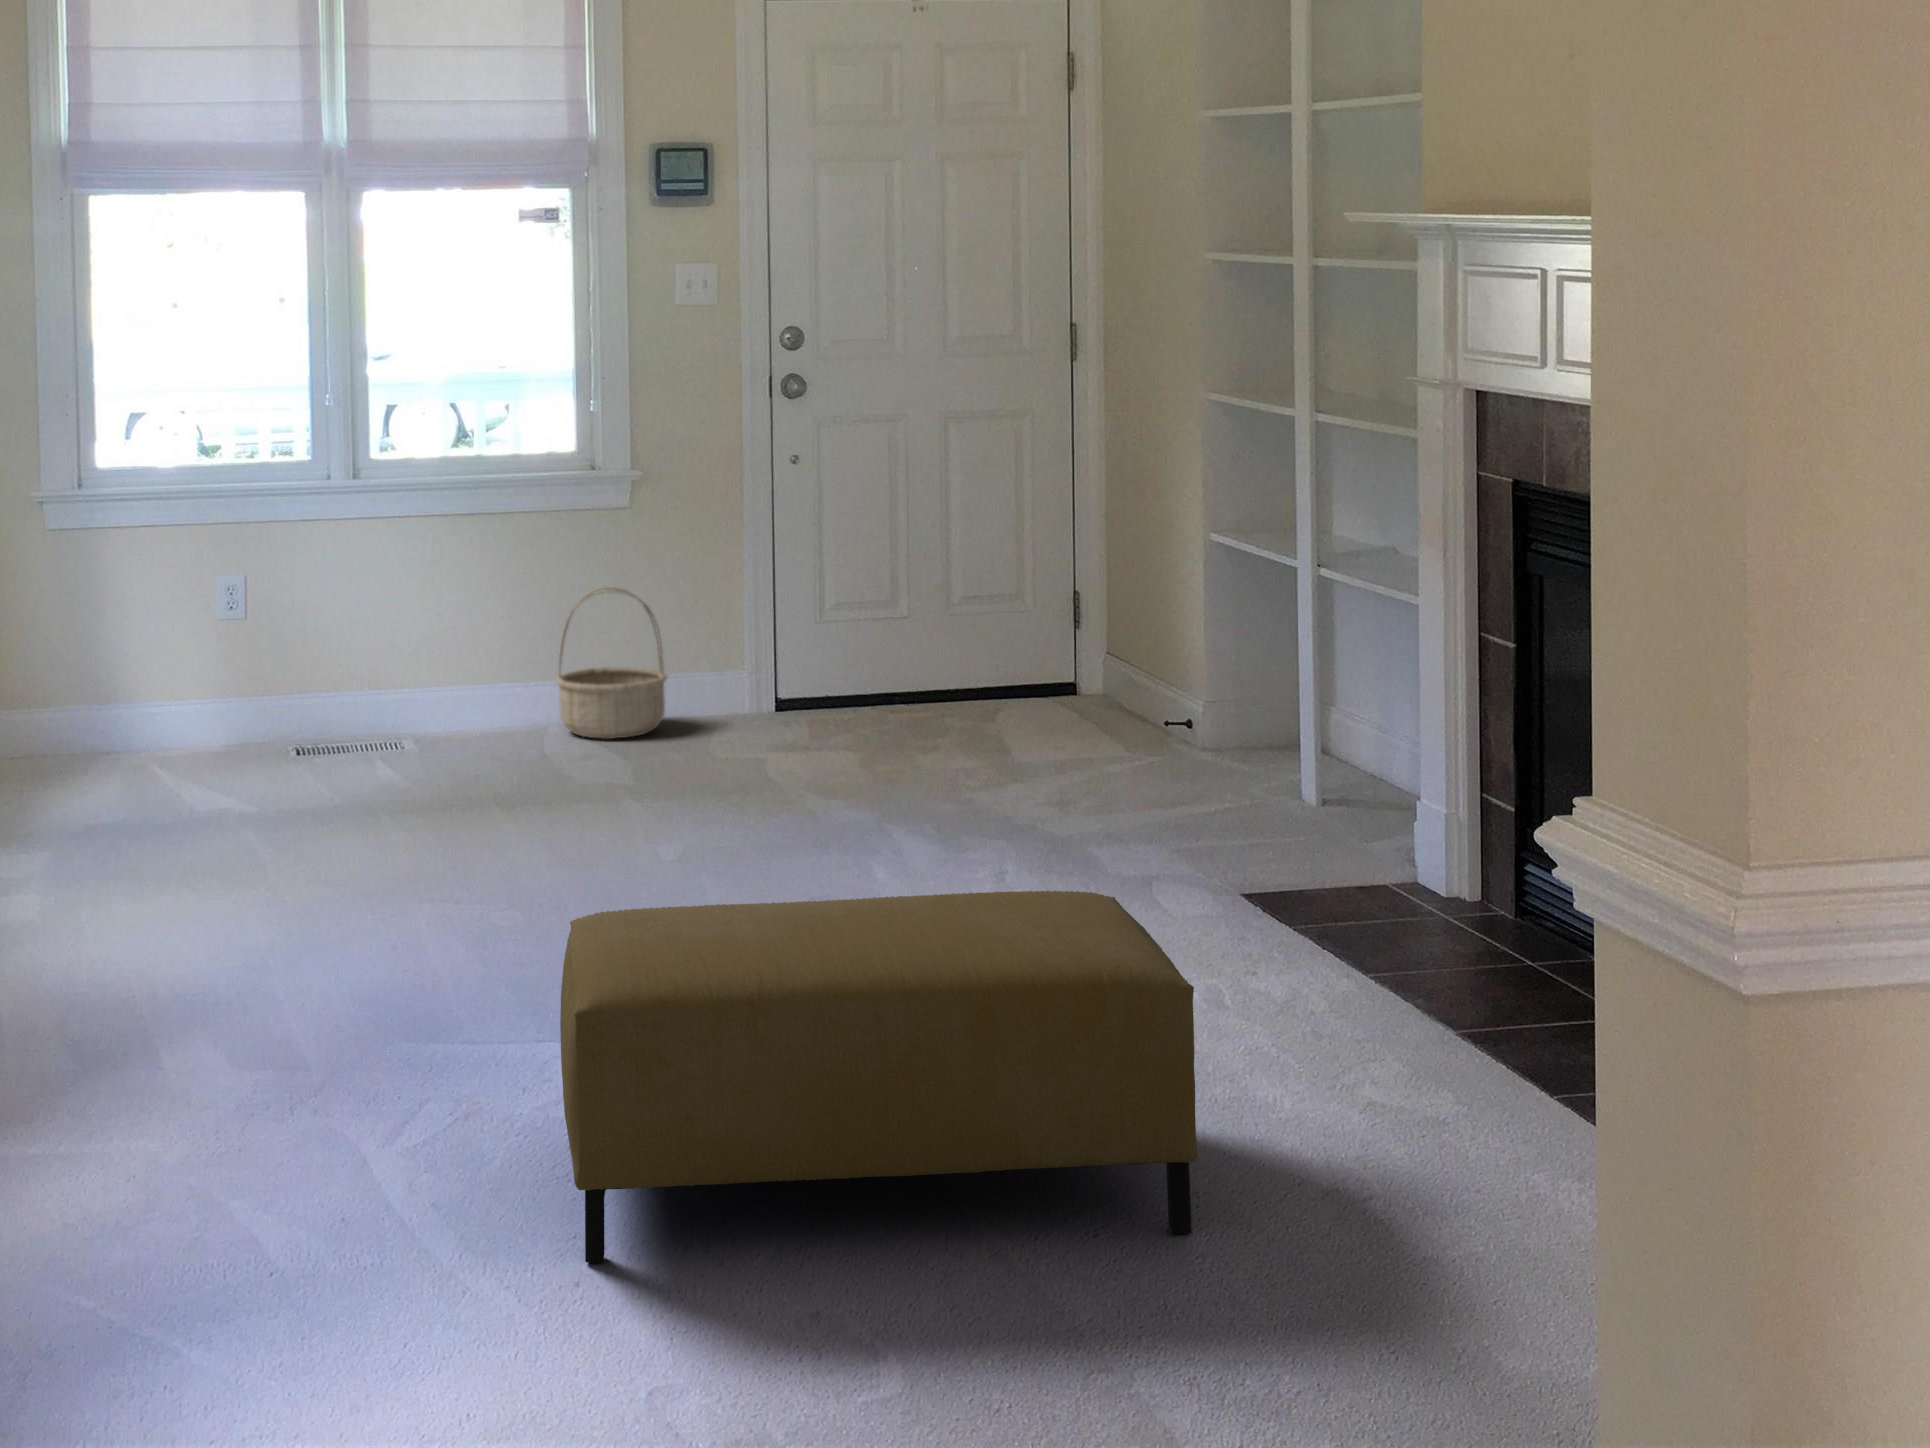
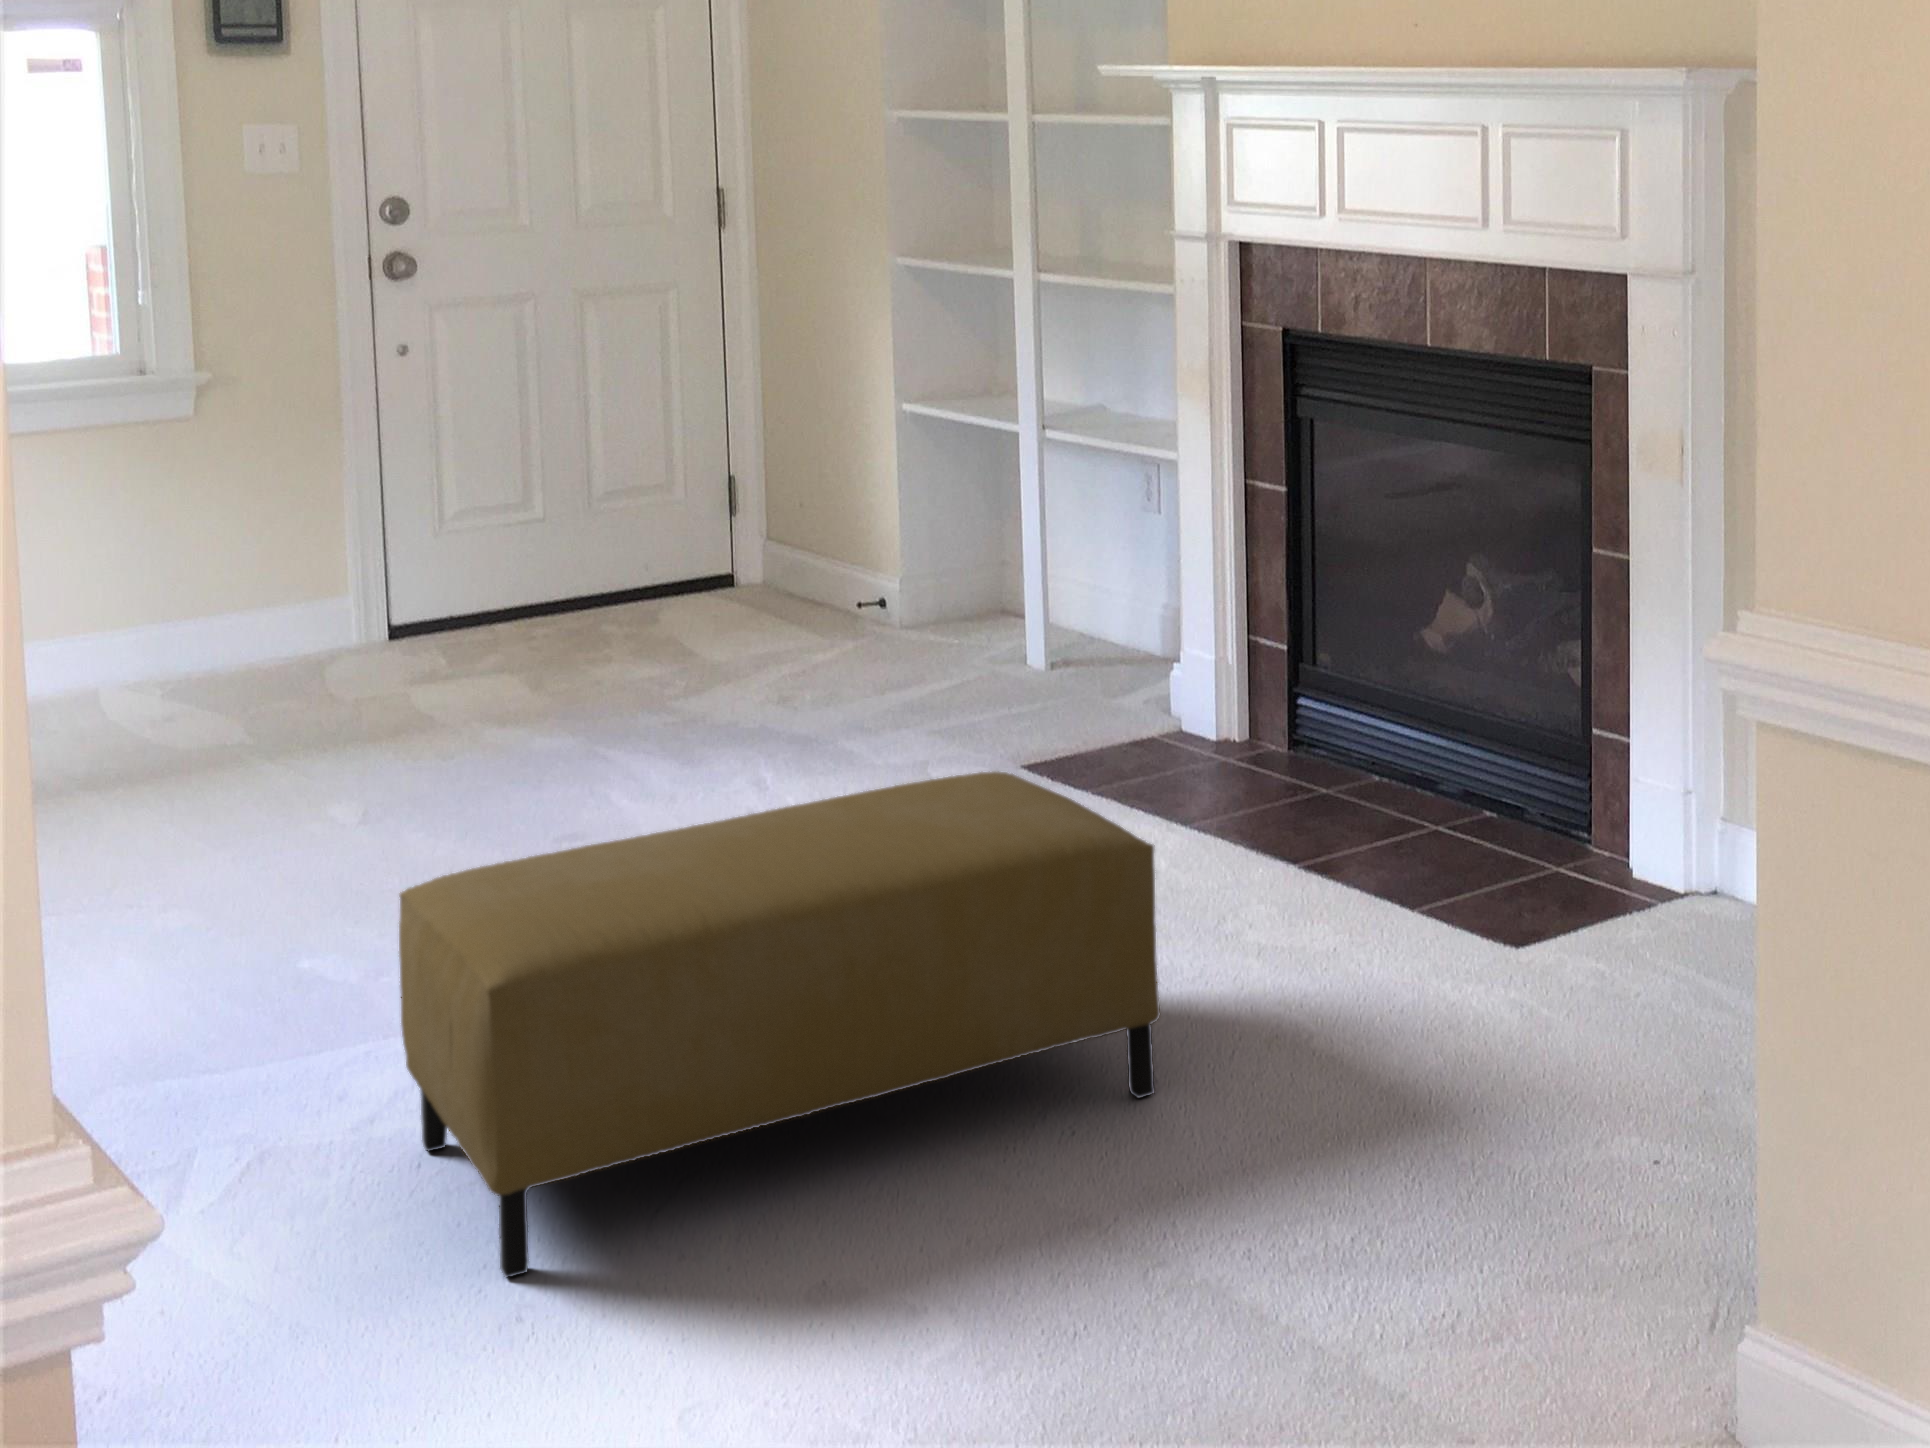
basket: present [555,587,667,739] -> none [103,516,257,701]

